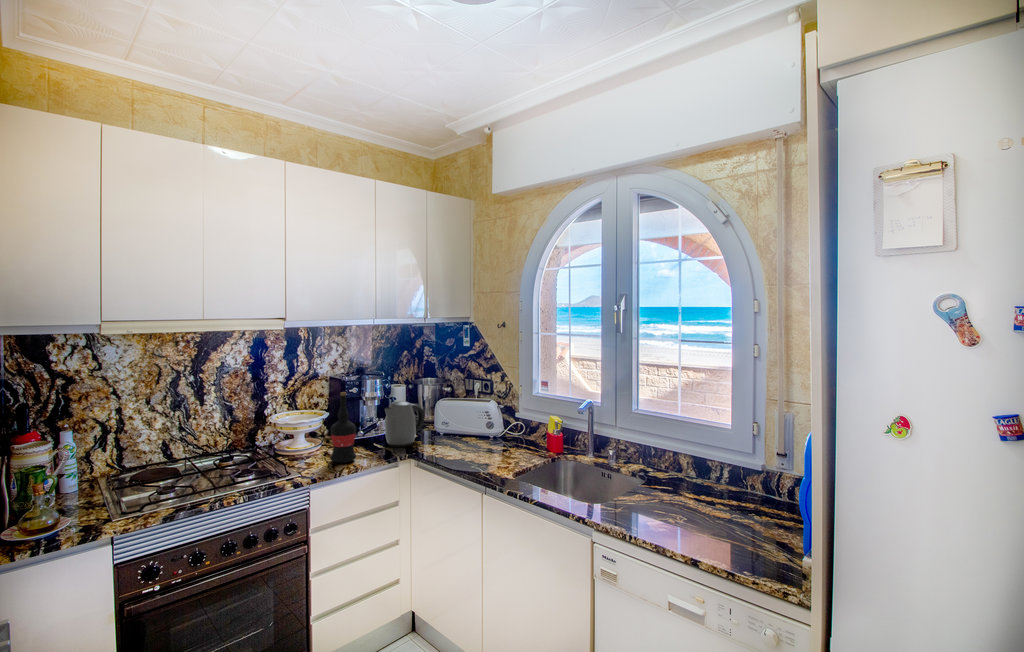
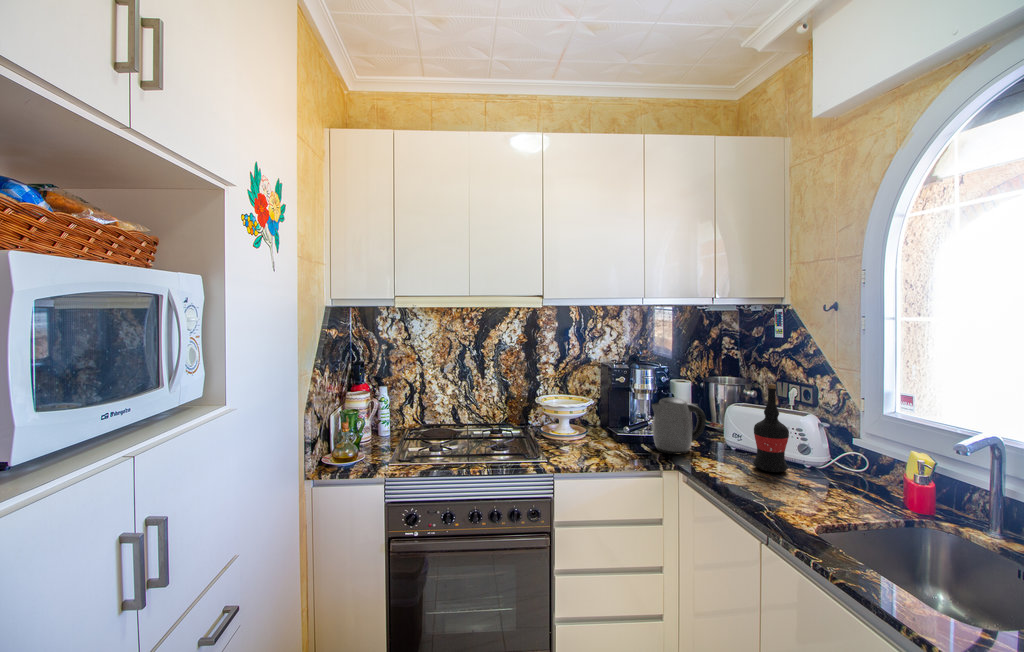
wine bottle: present [330,392,356,463] -> present [753,384,789,472]

